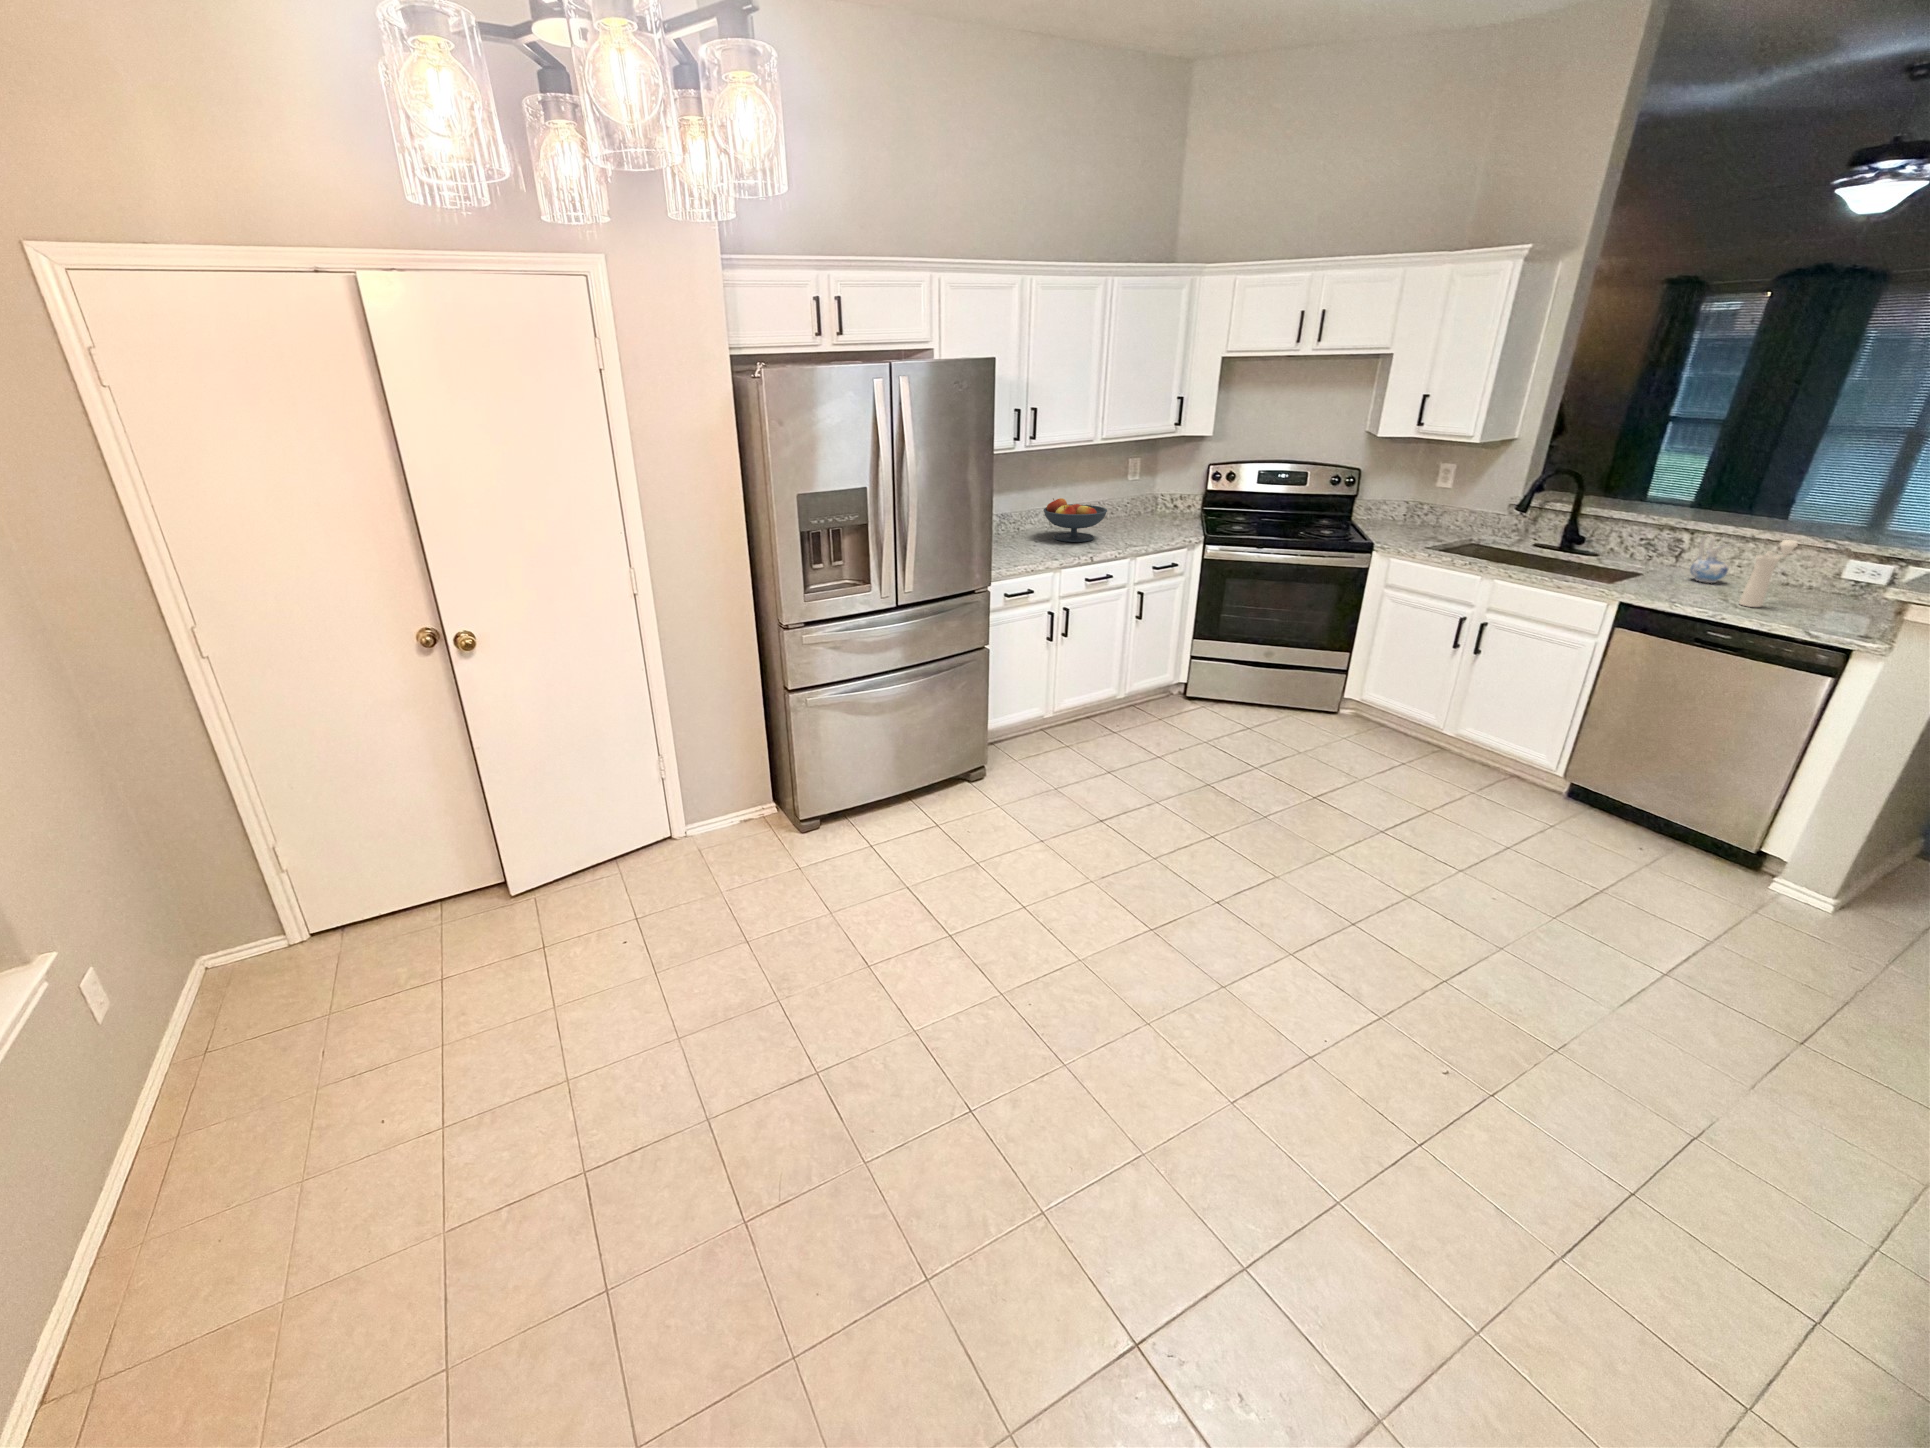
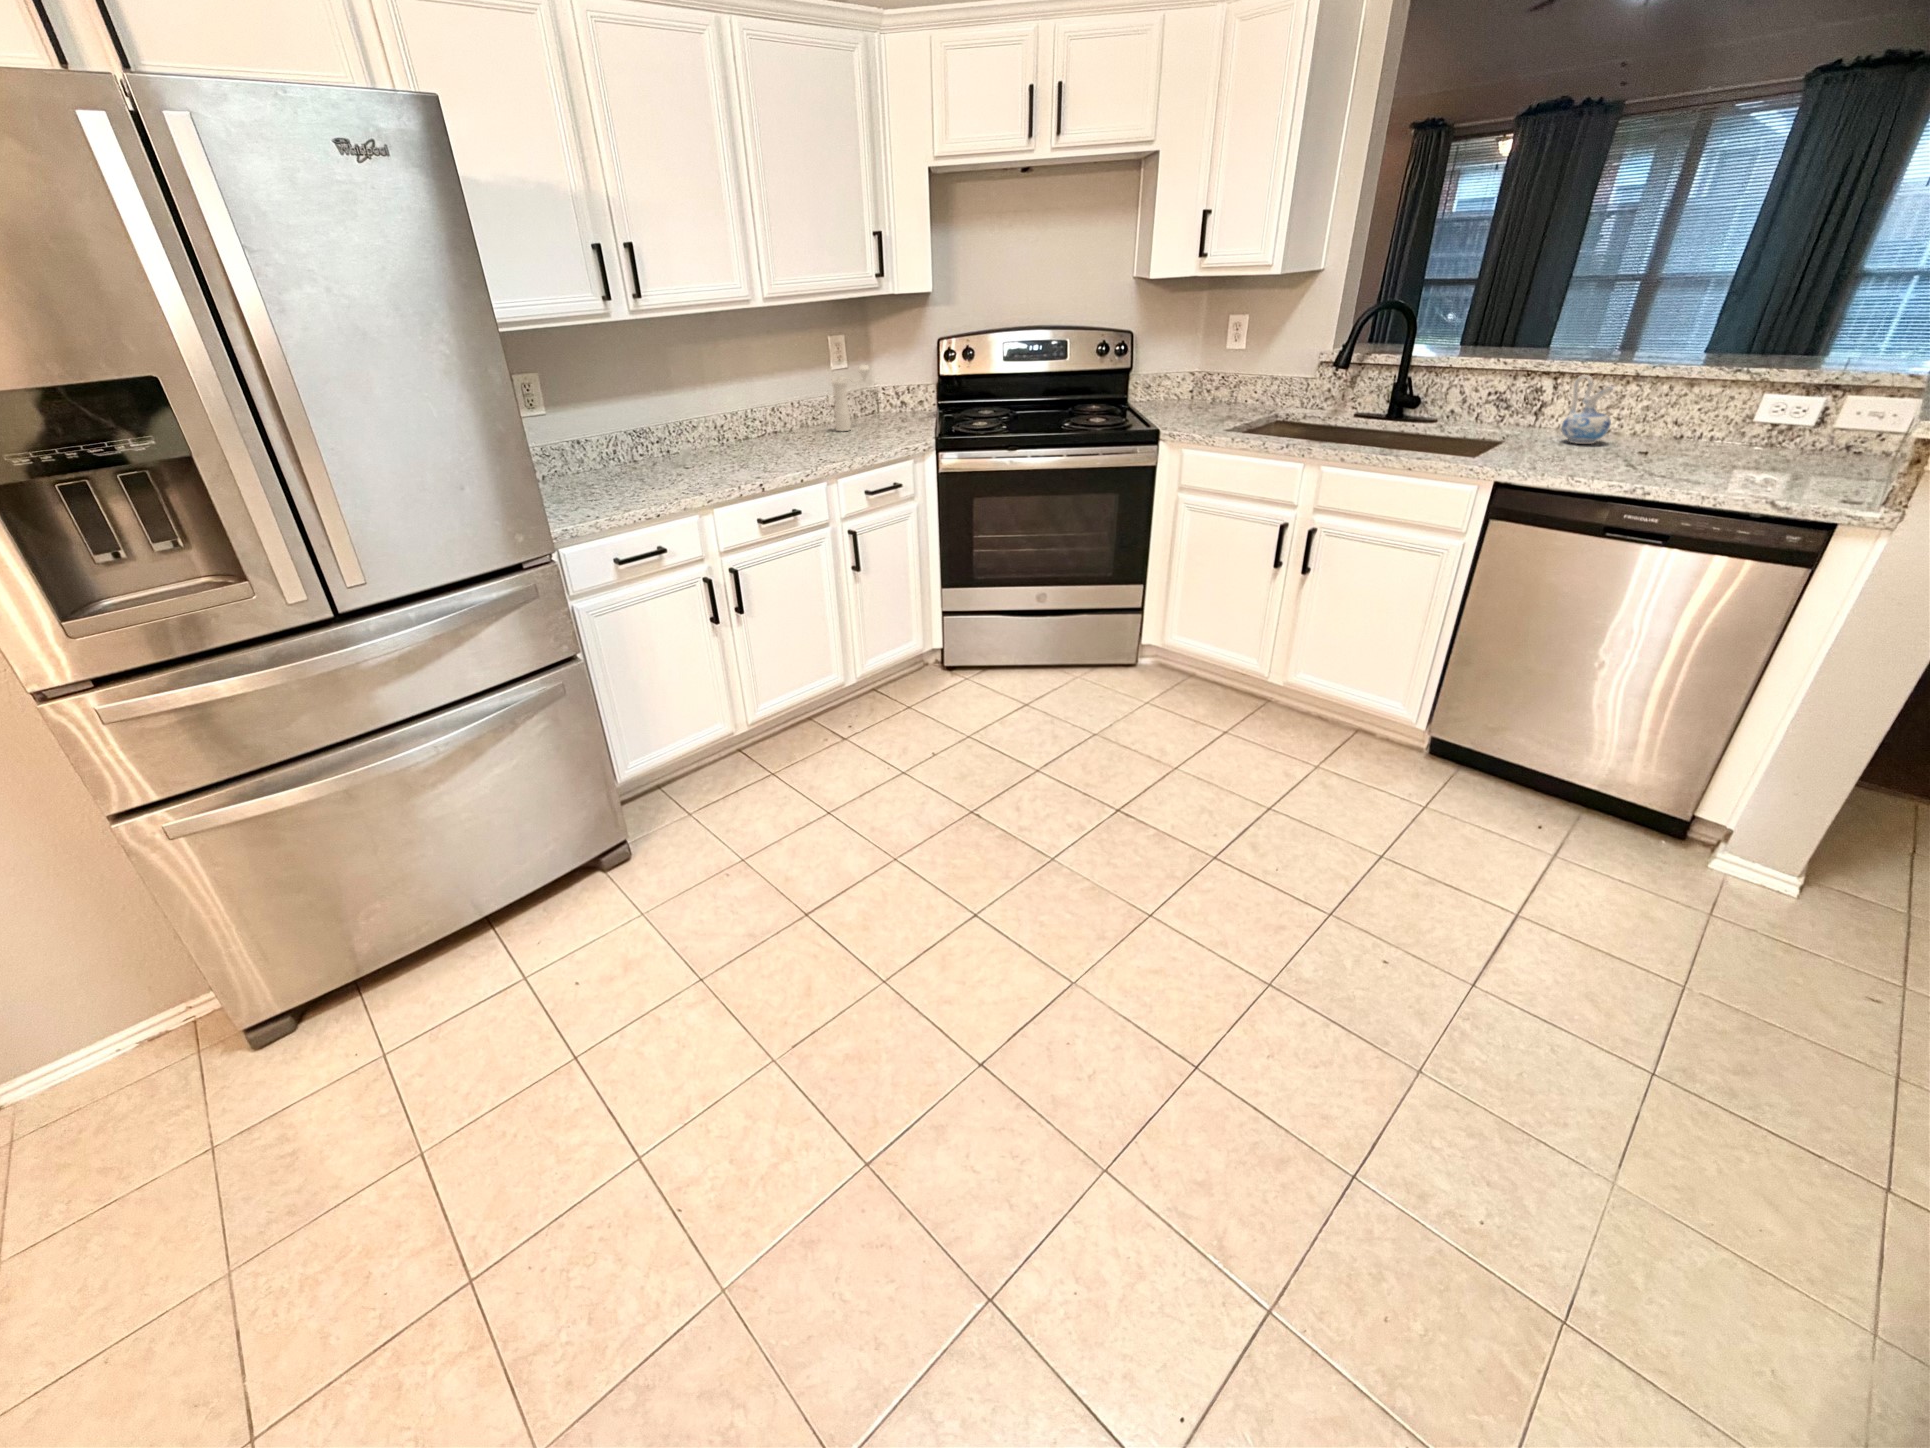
fruit bowl: present [1044,498,1107,542] -> none [691,396,789,463]
pepper mill: present [1739,540,1798,607] -> present [832,365,869,431]

